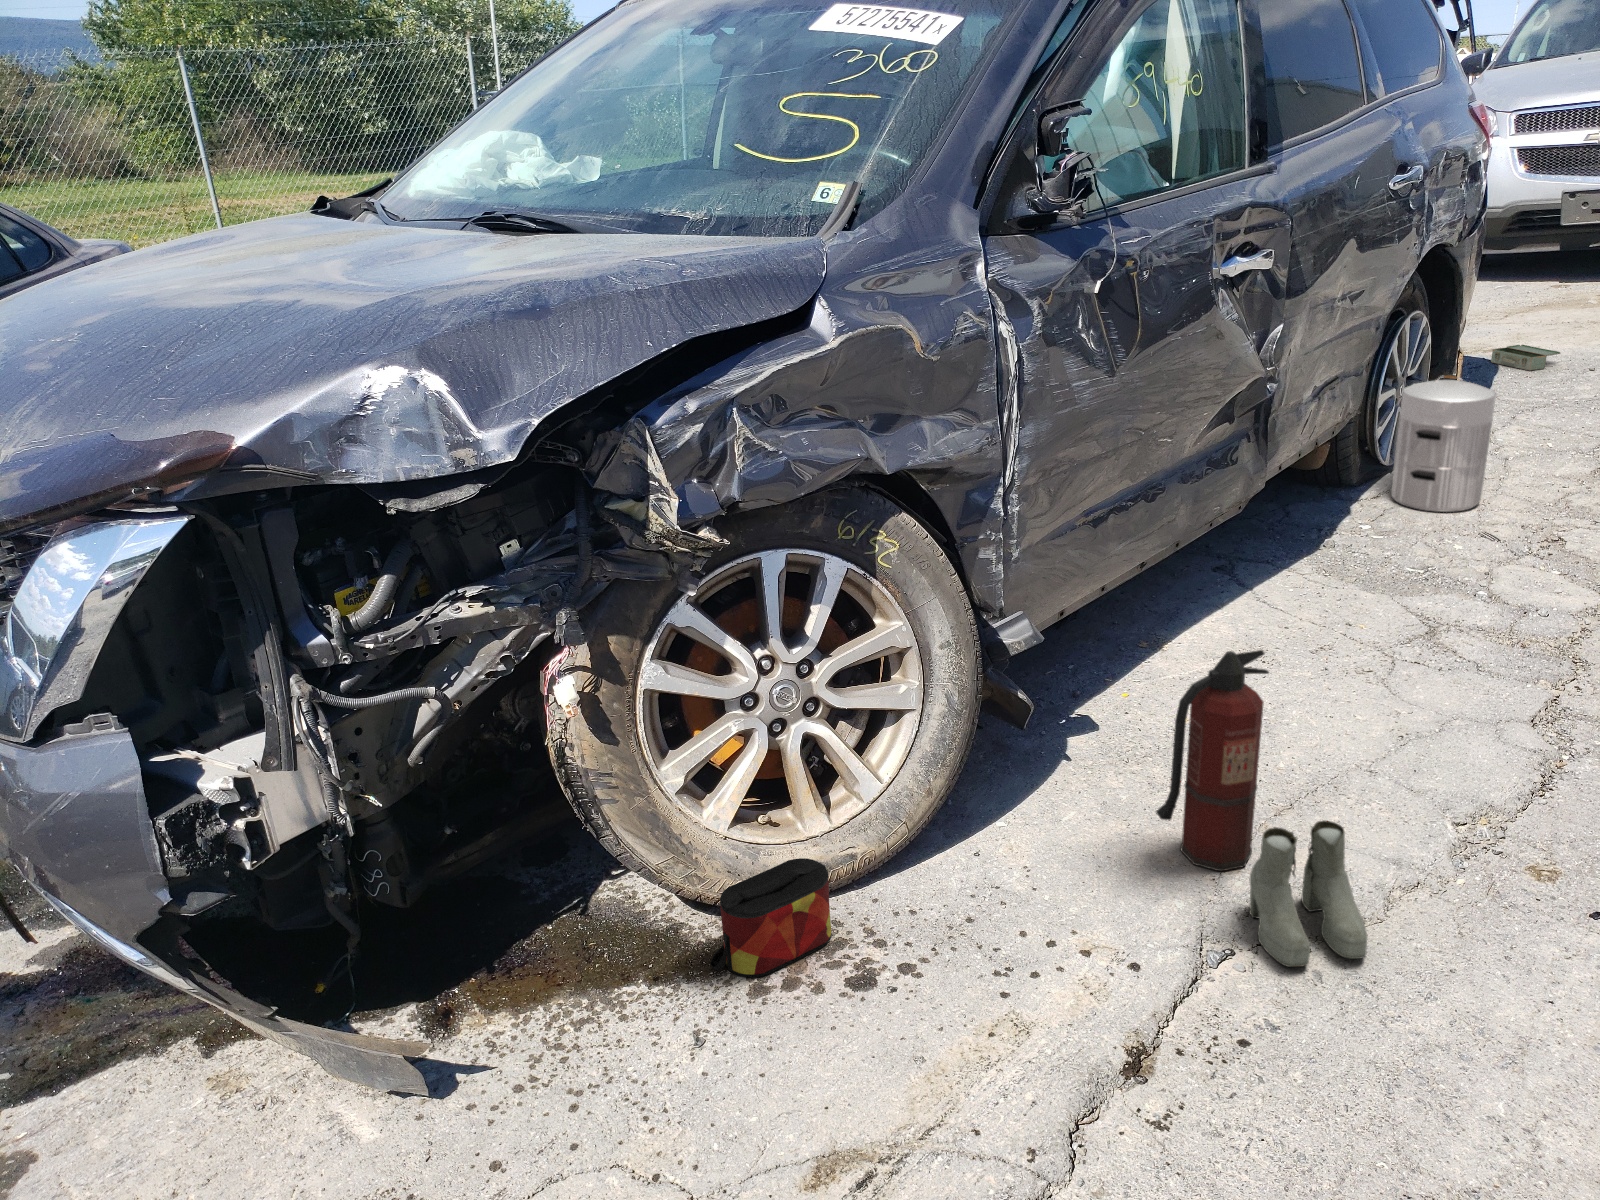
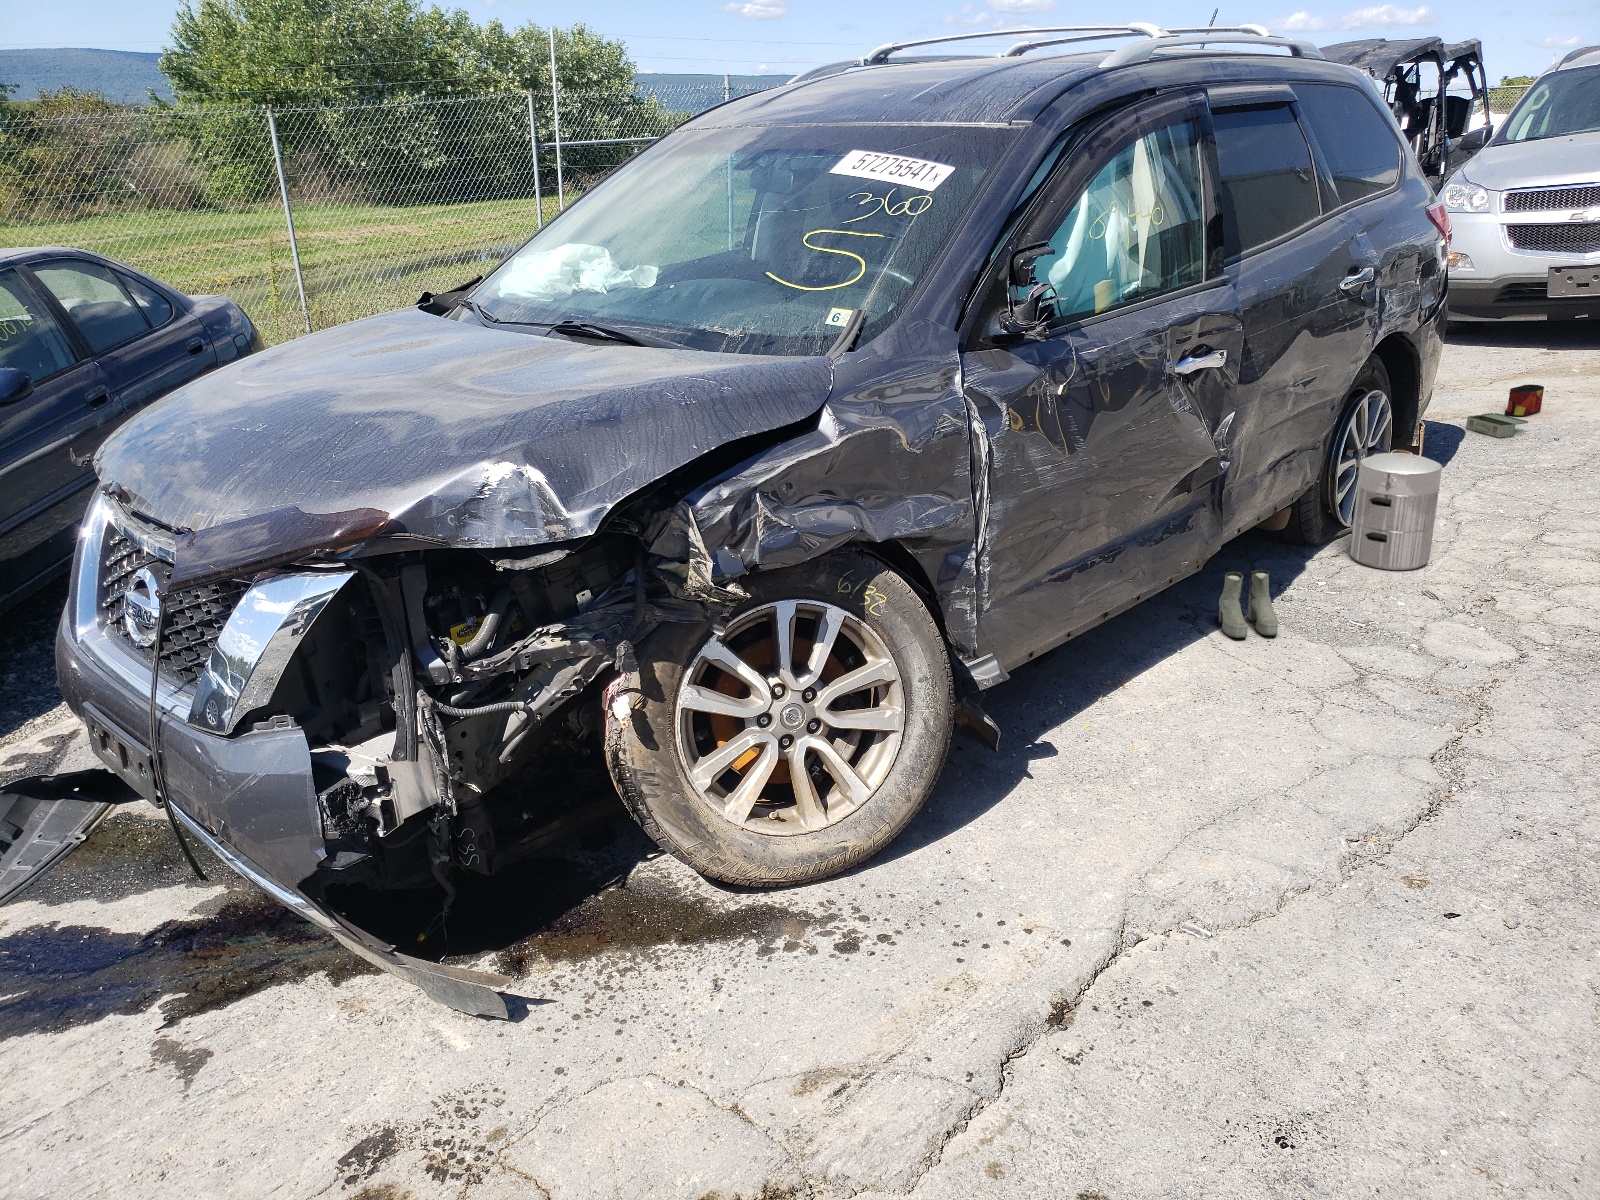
fire extinguisher: present [1156,650,1269,871] -> none [1096,691,1188,871]
boots: present [1249,820,1367,967] -> present [1219,570,1278,638]
bag: present [710,858,832,977] -> present [1505,385,1544,416]

